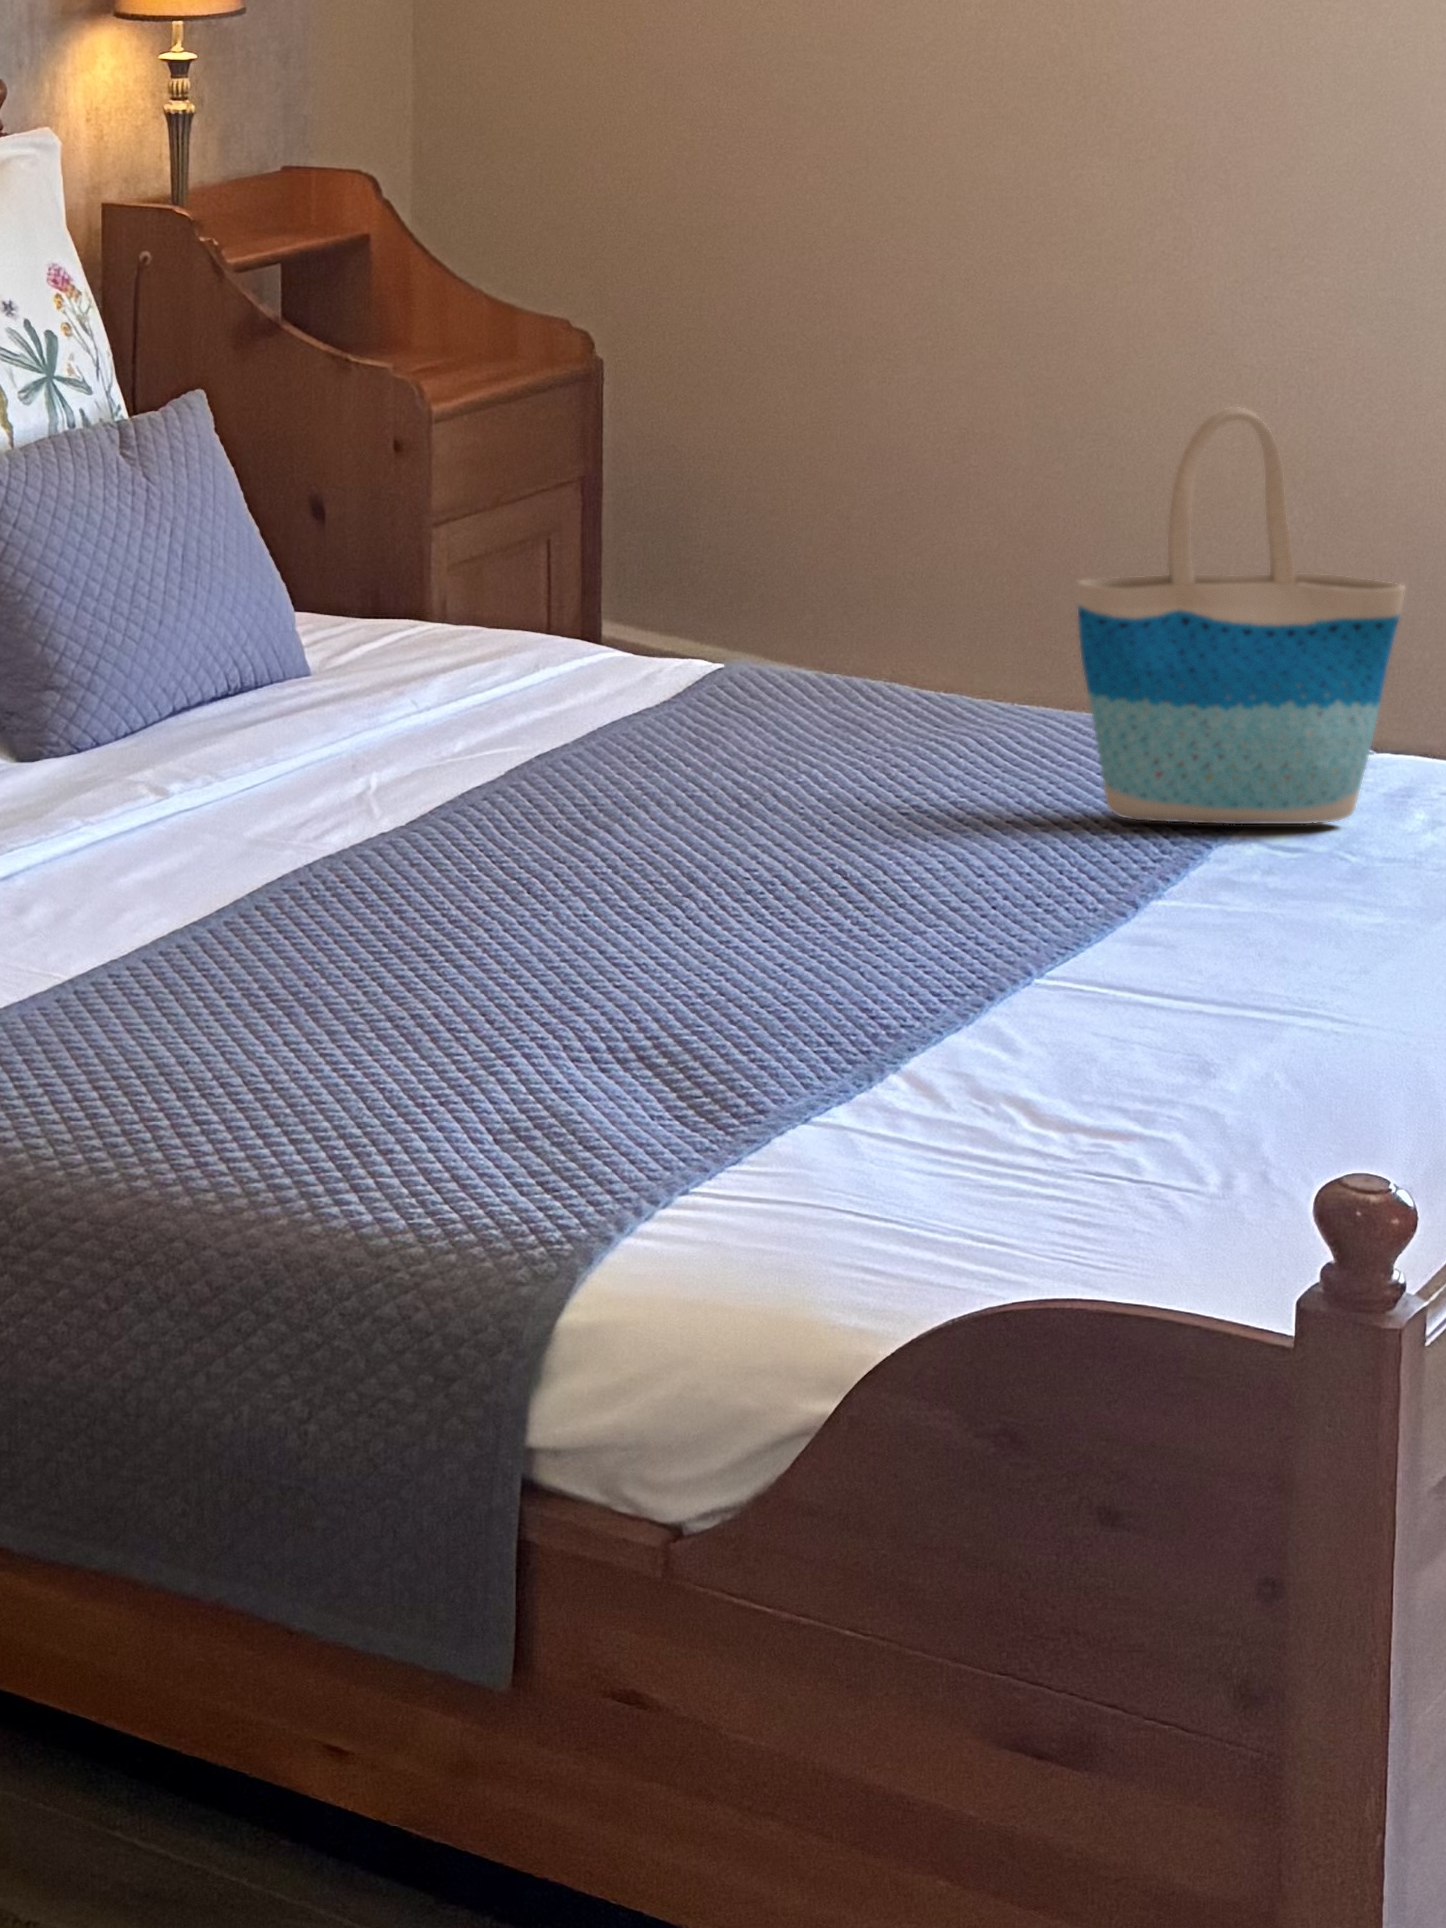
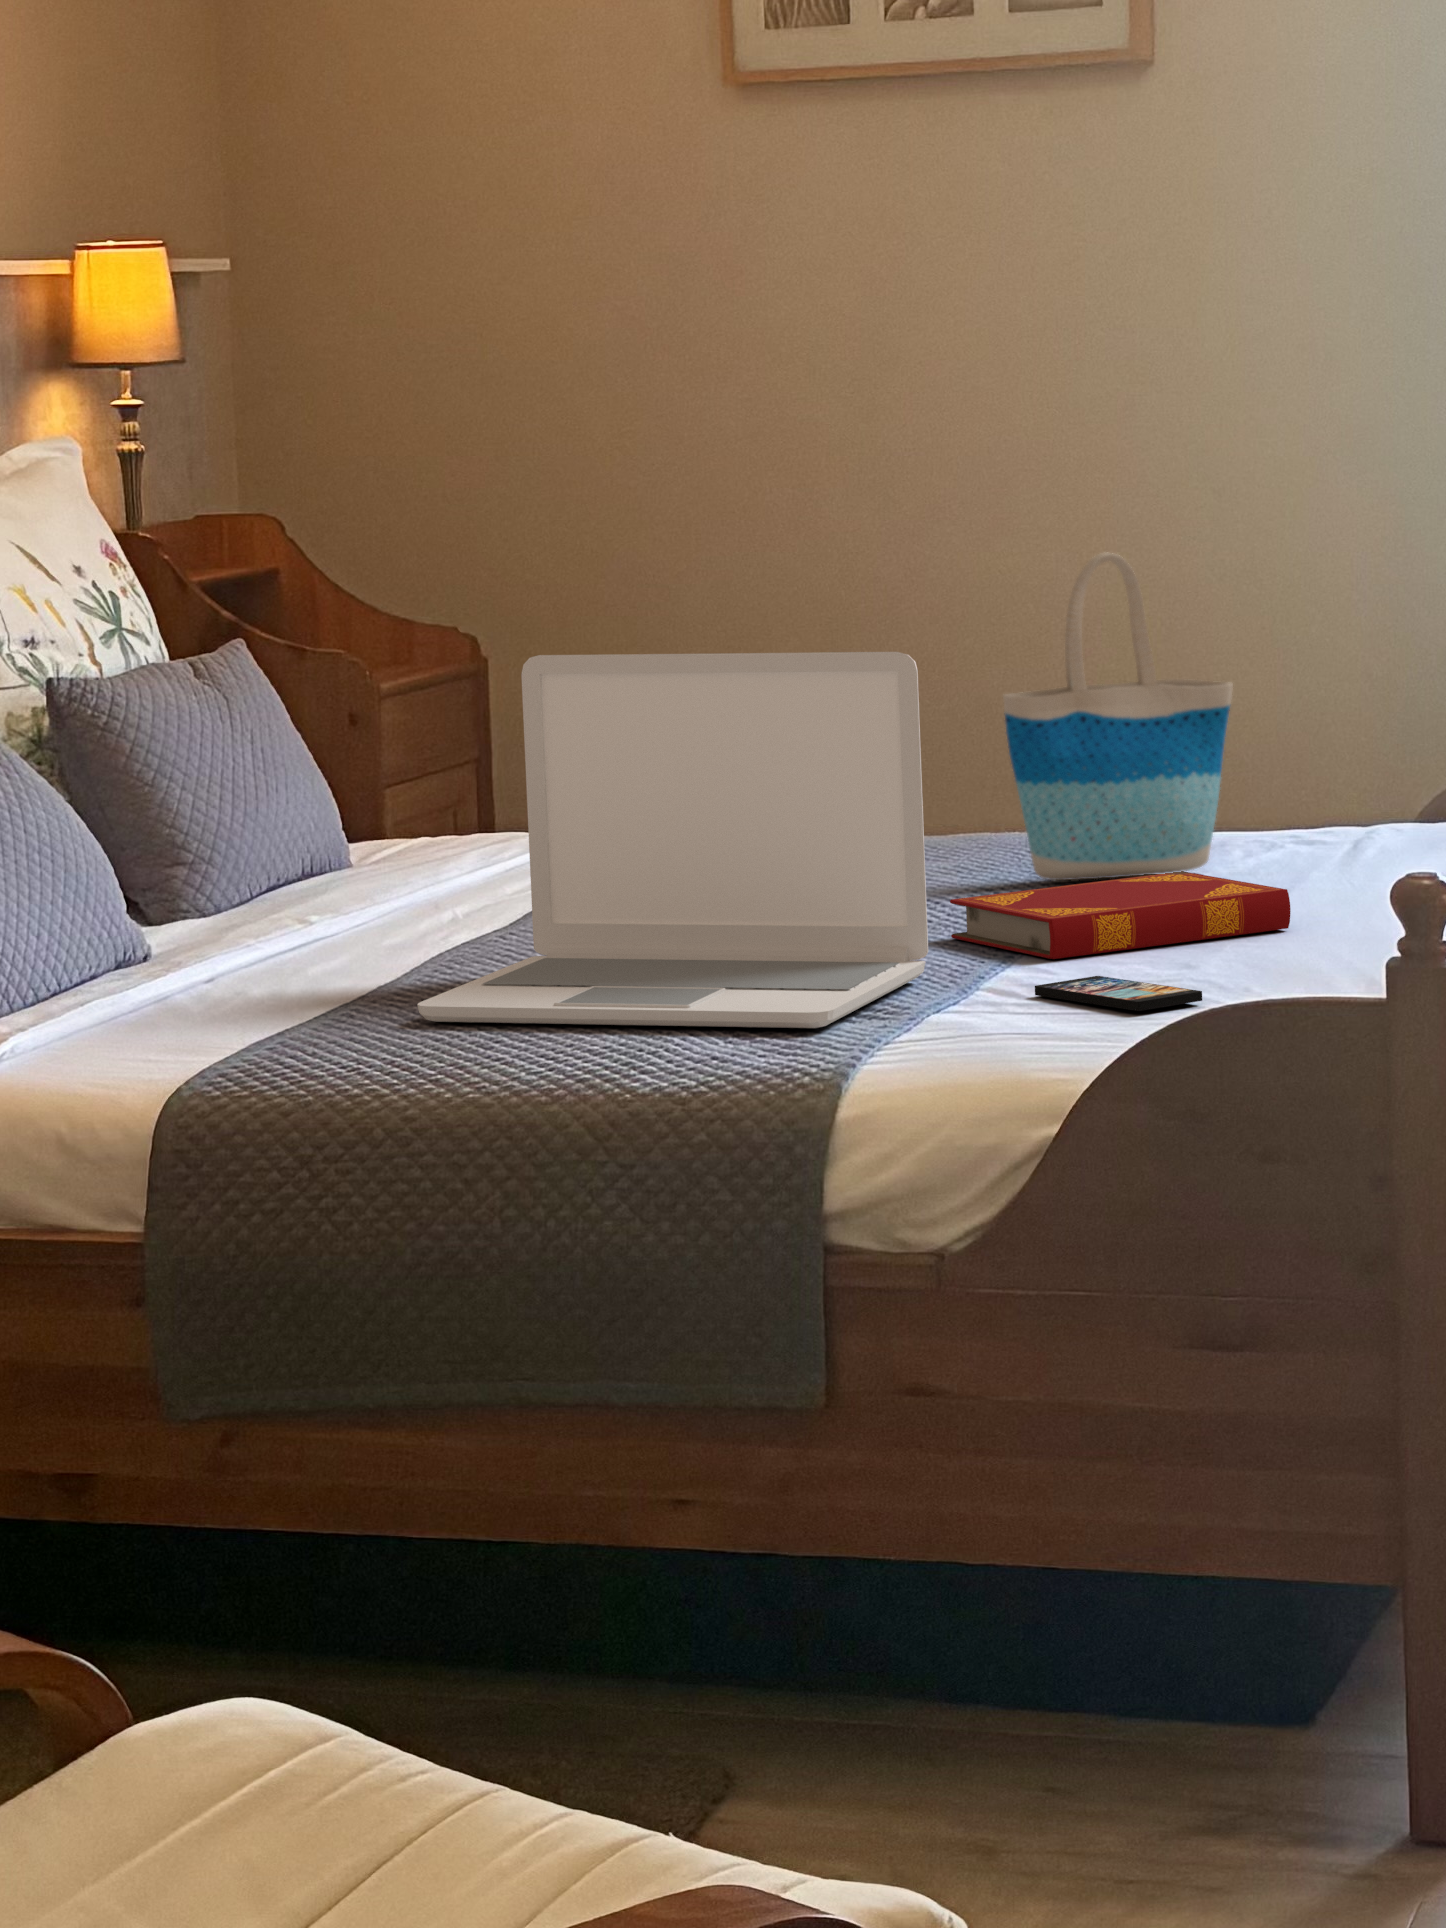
laptop: none [163,552,856,1134] -> present [417,652,928,1028]
hardback book: none [931,865,1405,1011] -> present [950,871,1291,959]
smartphone: none [970,1075,1192,1169] -> present [1035,976,1202,1011]

